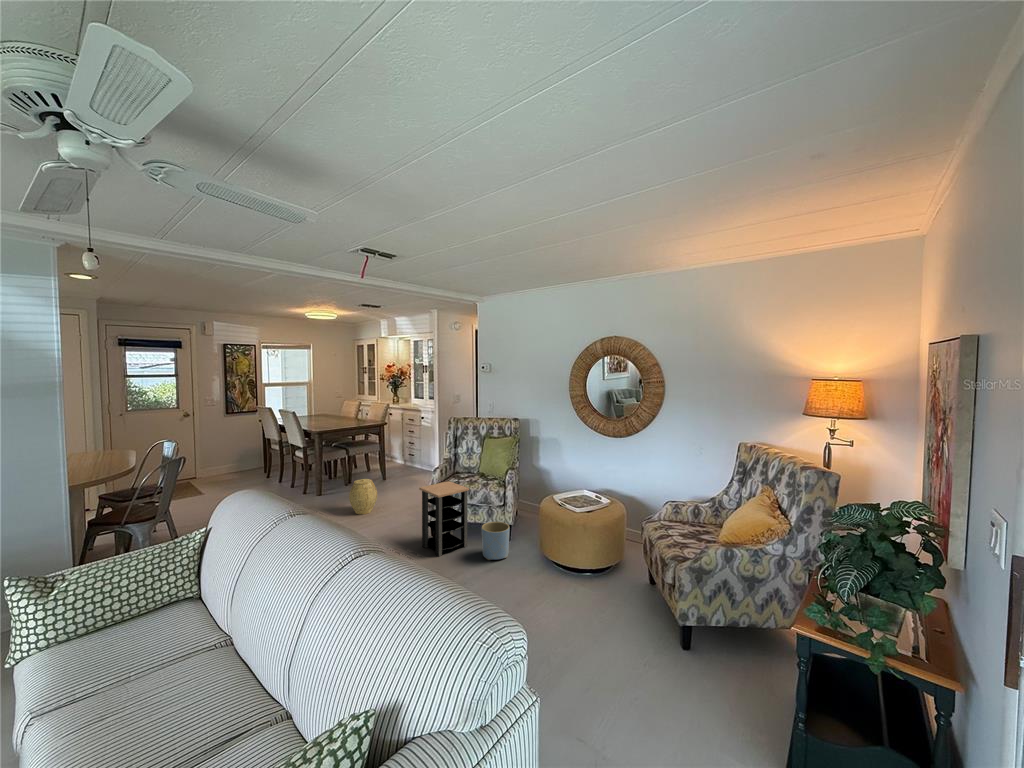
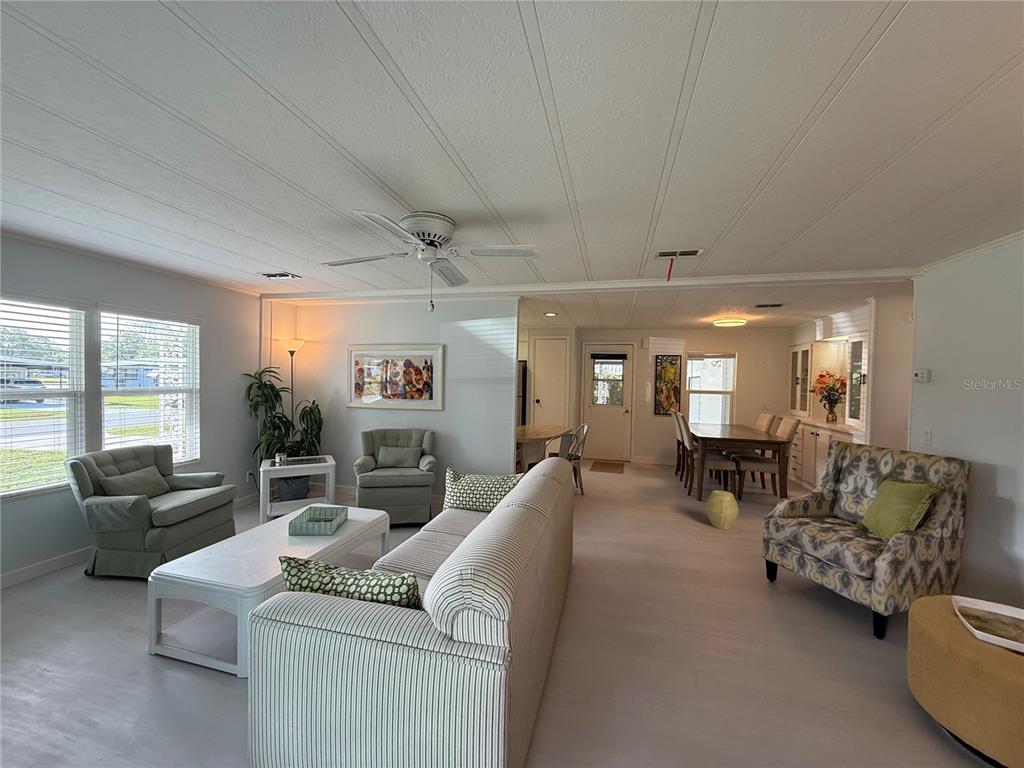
side table: present [419,481,469,556] -> none [740,508,806,610]
planter: present [482,522,510,560] -> none [803,587,857,653]

